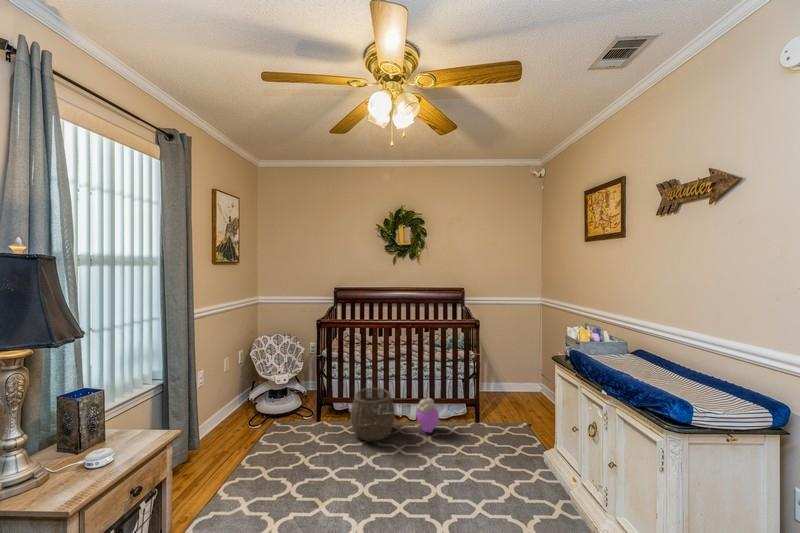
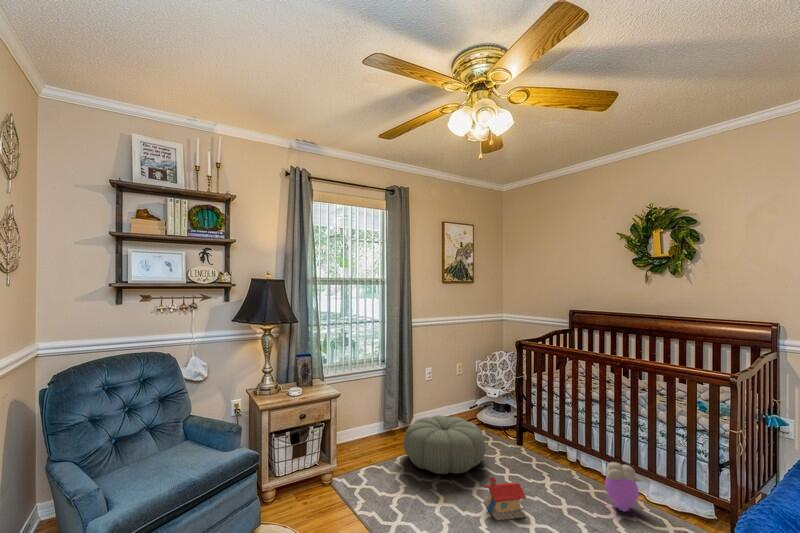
woven basket: present [350,388,395,441] -> none [526,425,582,488]
pouf: none [219,415,320,493] -> present [403,415,486,474]
toy house: none [354,449,395,493] -> present [484,478,526,520]

